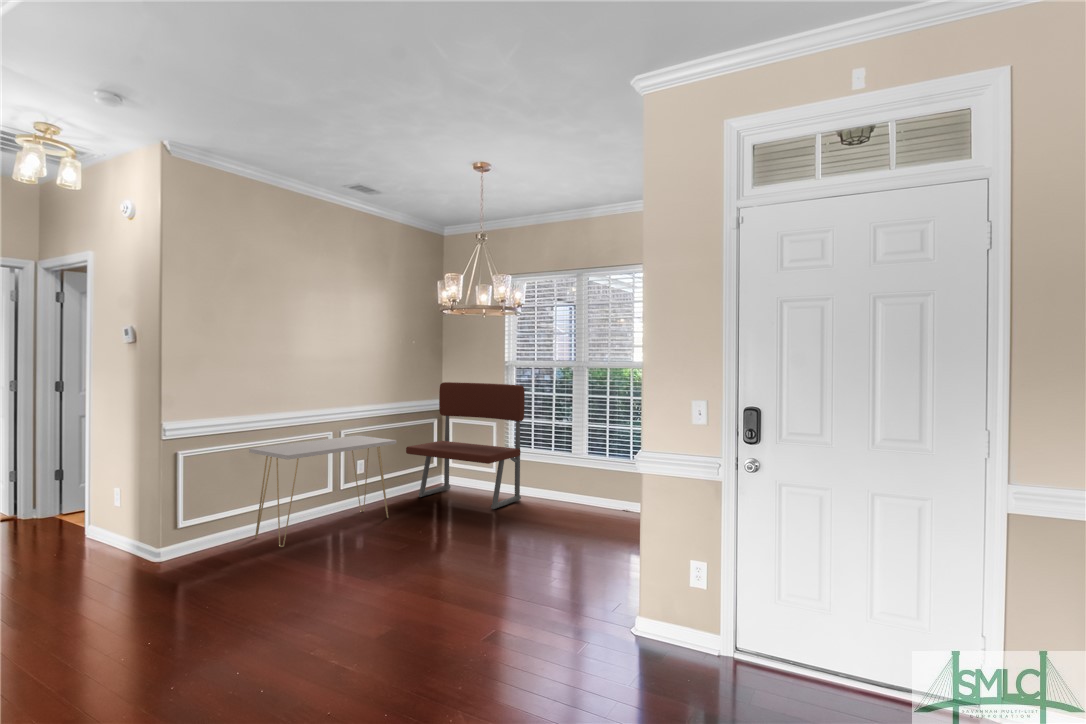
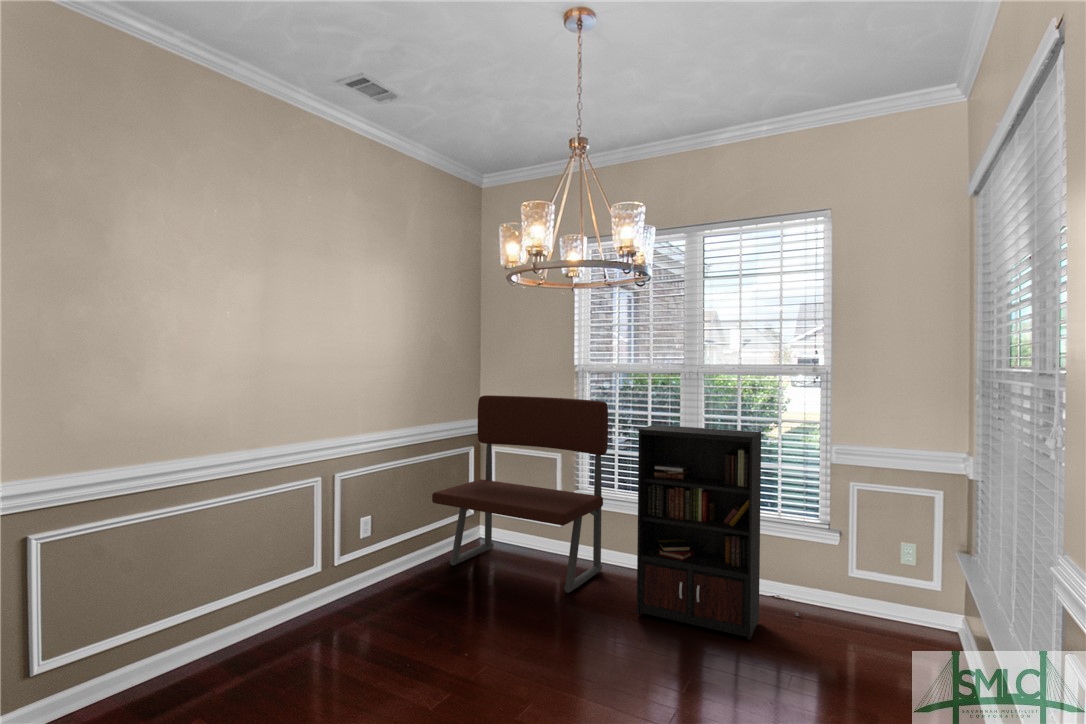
bookcase: none [533,399,636,528] -> present [637,425,799,640]
console table: present [249,435,397,547] -> none [175,481,421,698]

